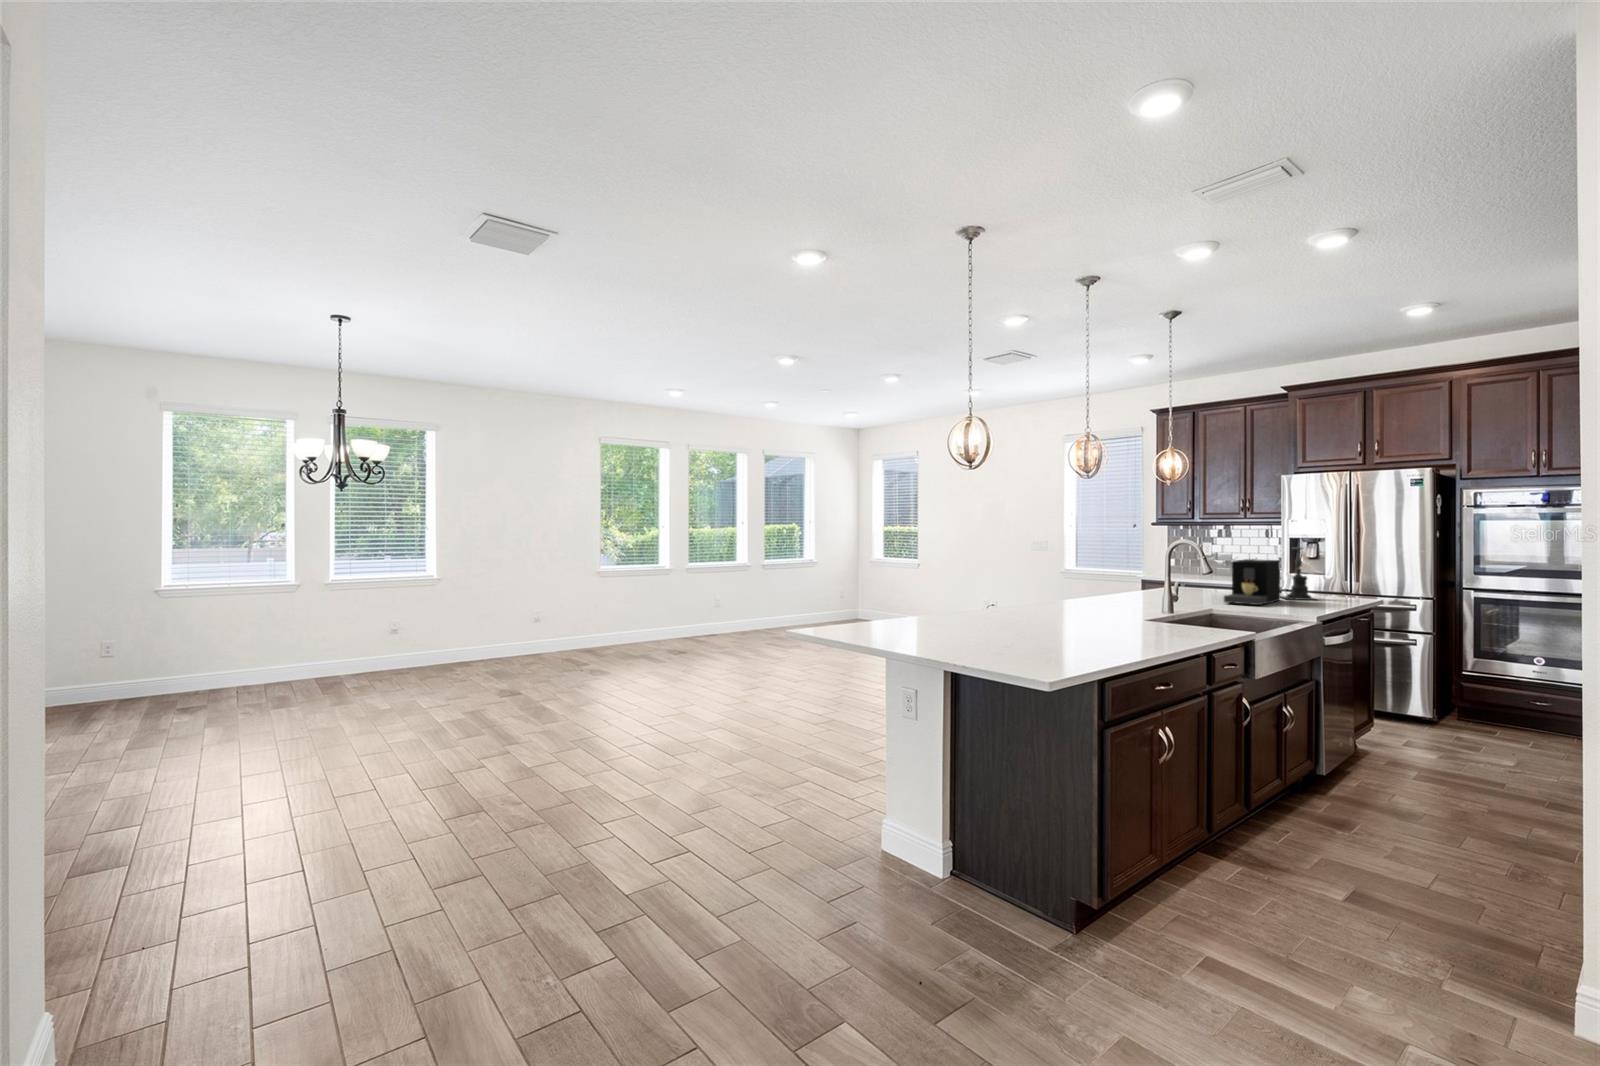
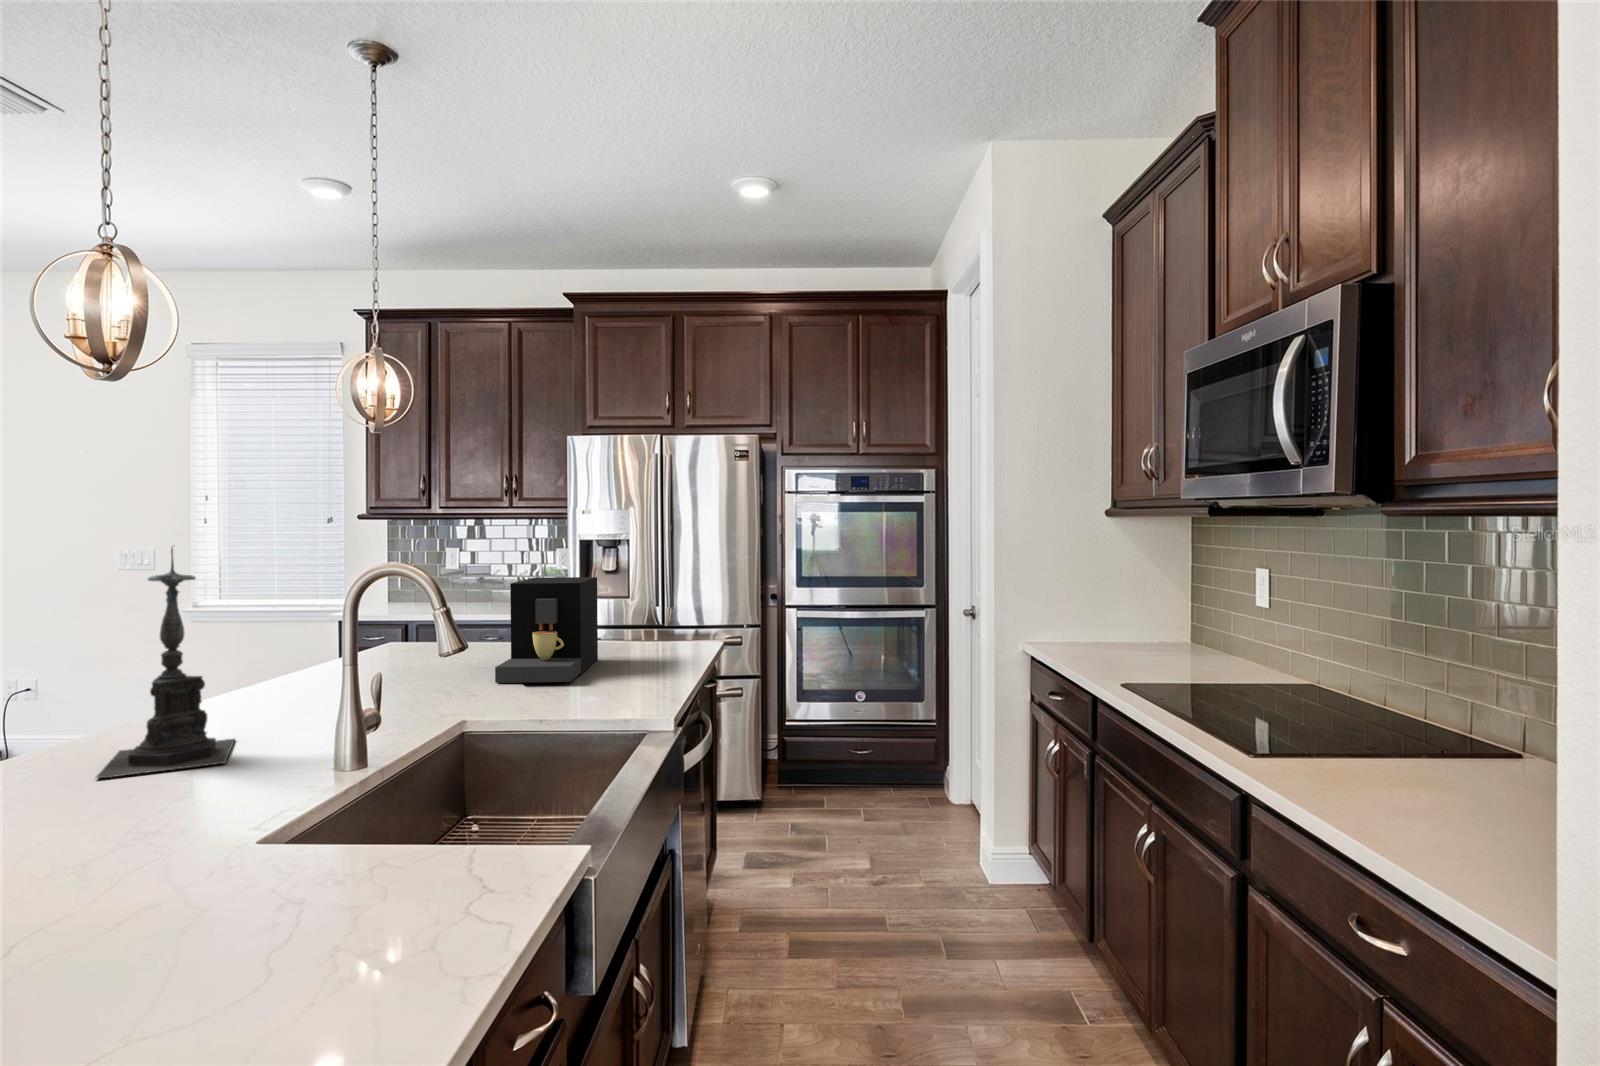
candle holder: present [1281,546,1315,600] -> present [97,547,235,778]

